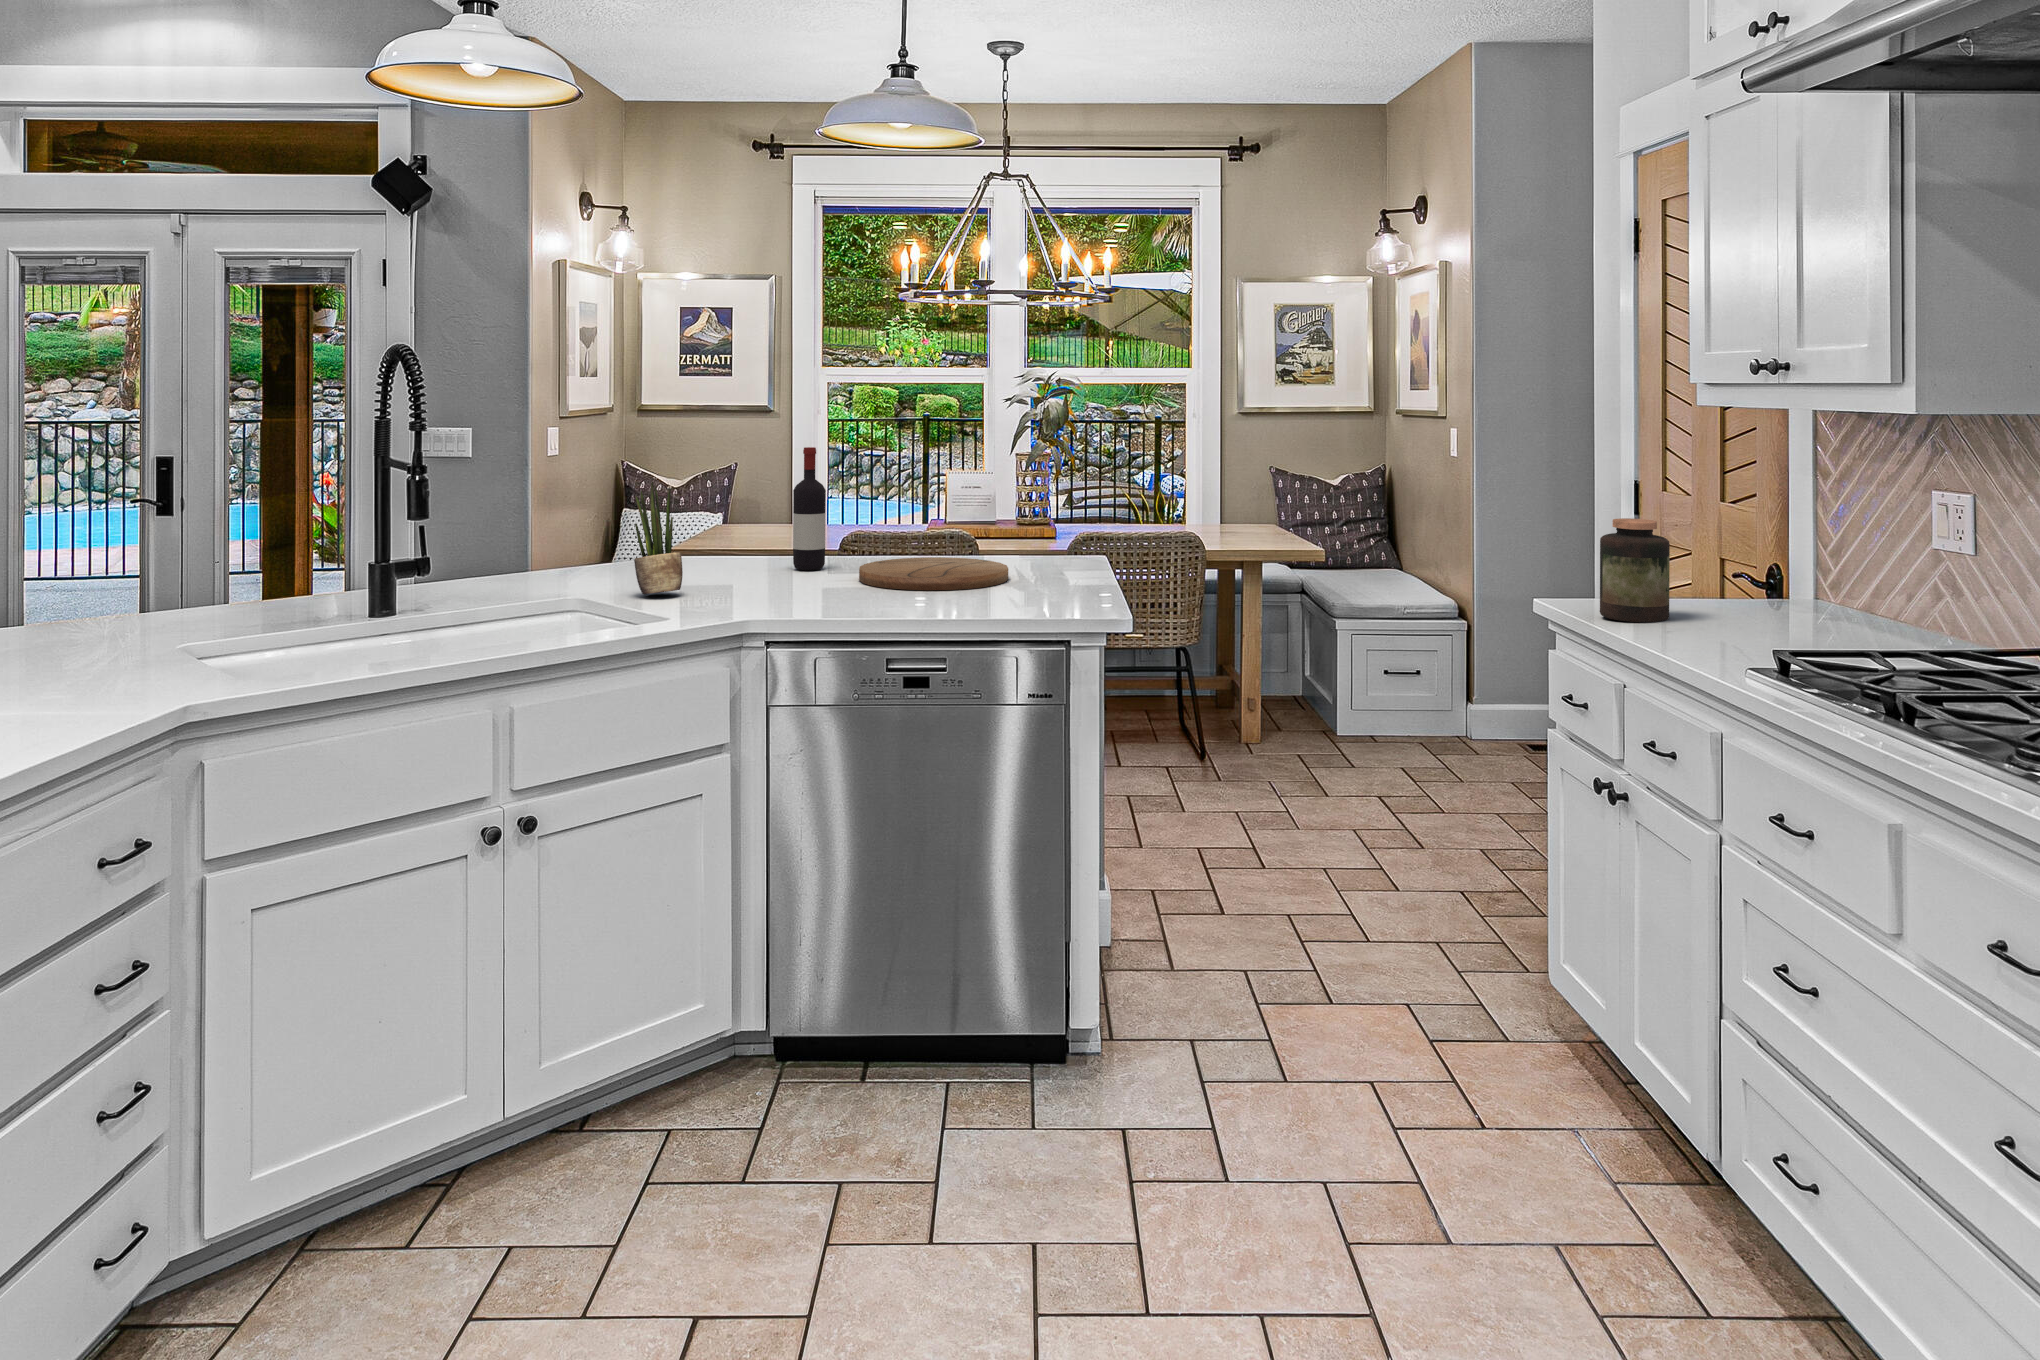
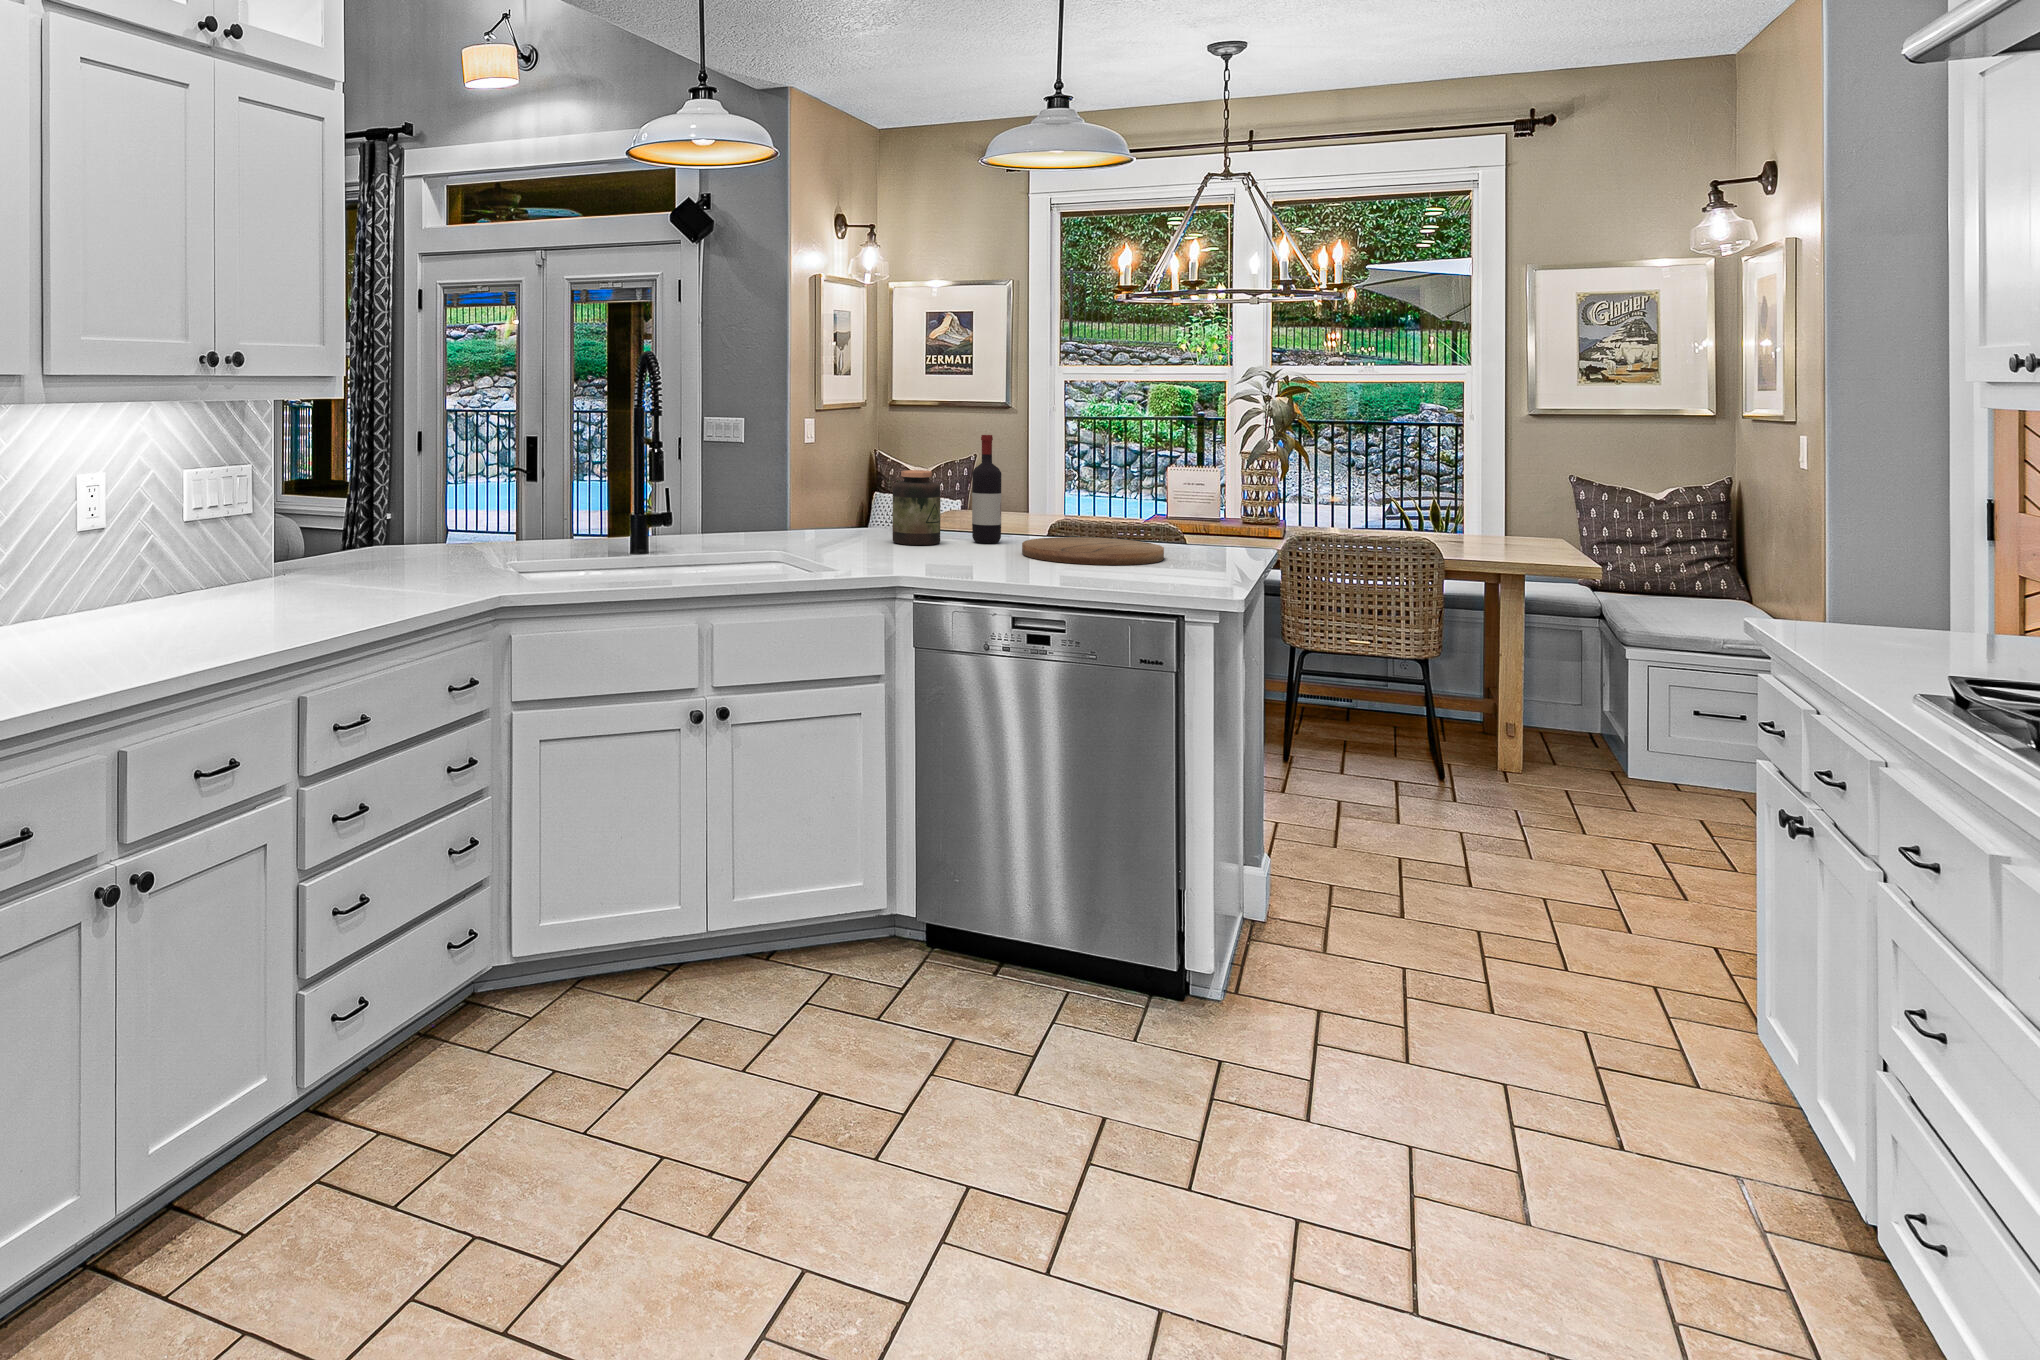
potted plant: present [634,481,683,594] -> none [826,458,864,552]
jar: present [1600,518,1670,623] -> present [892,470,940,545]

